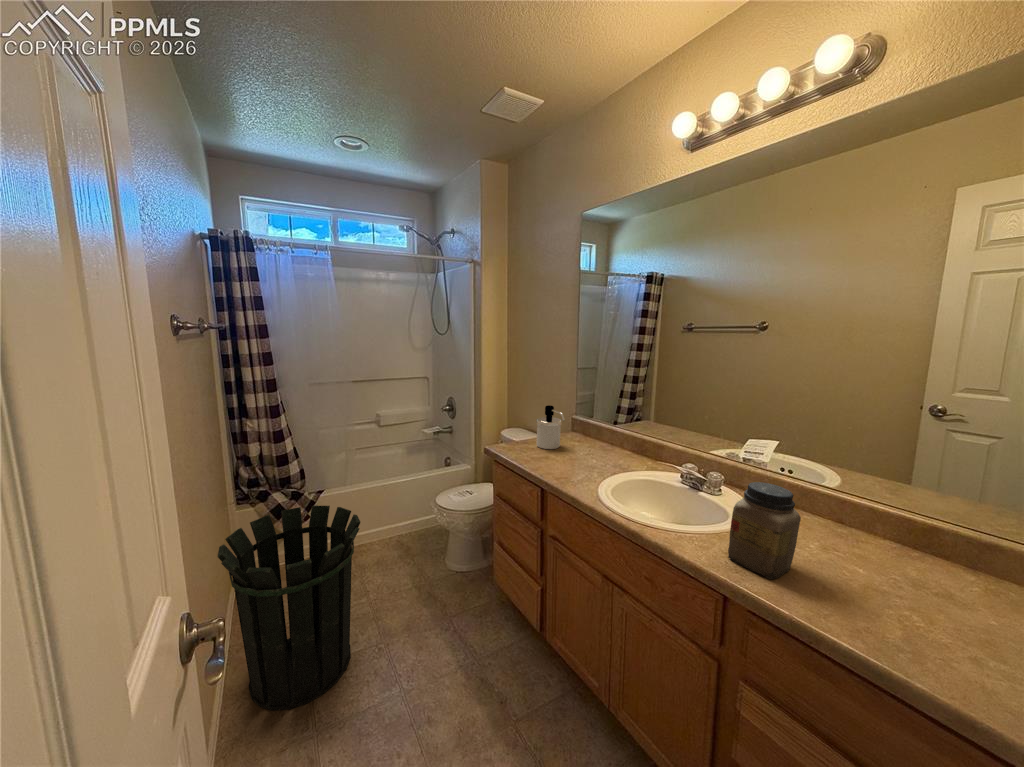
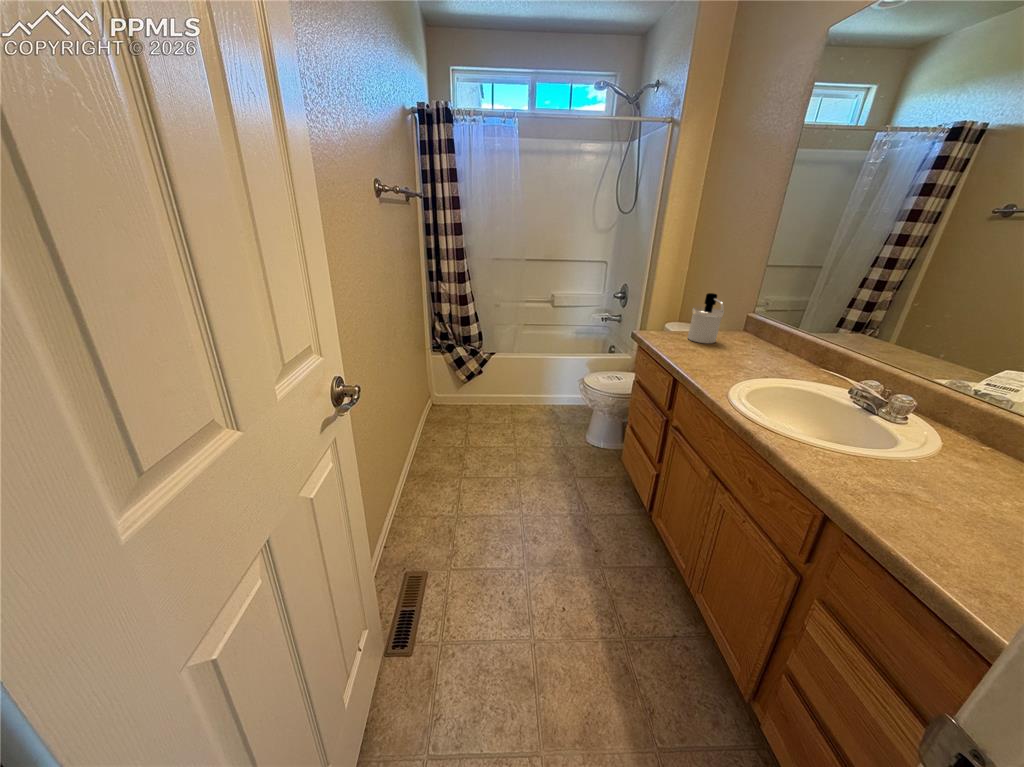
jar: present [728,482,801,579] -> none [844,397,978,513]
waste bin: present [217,506,360,711] -> none [407,356,505,492]

